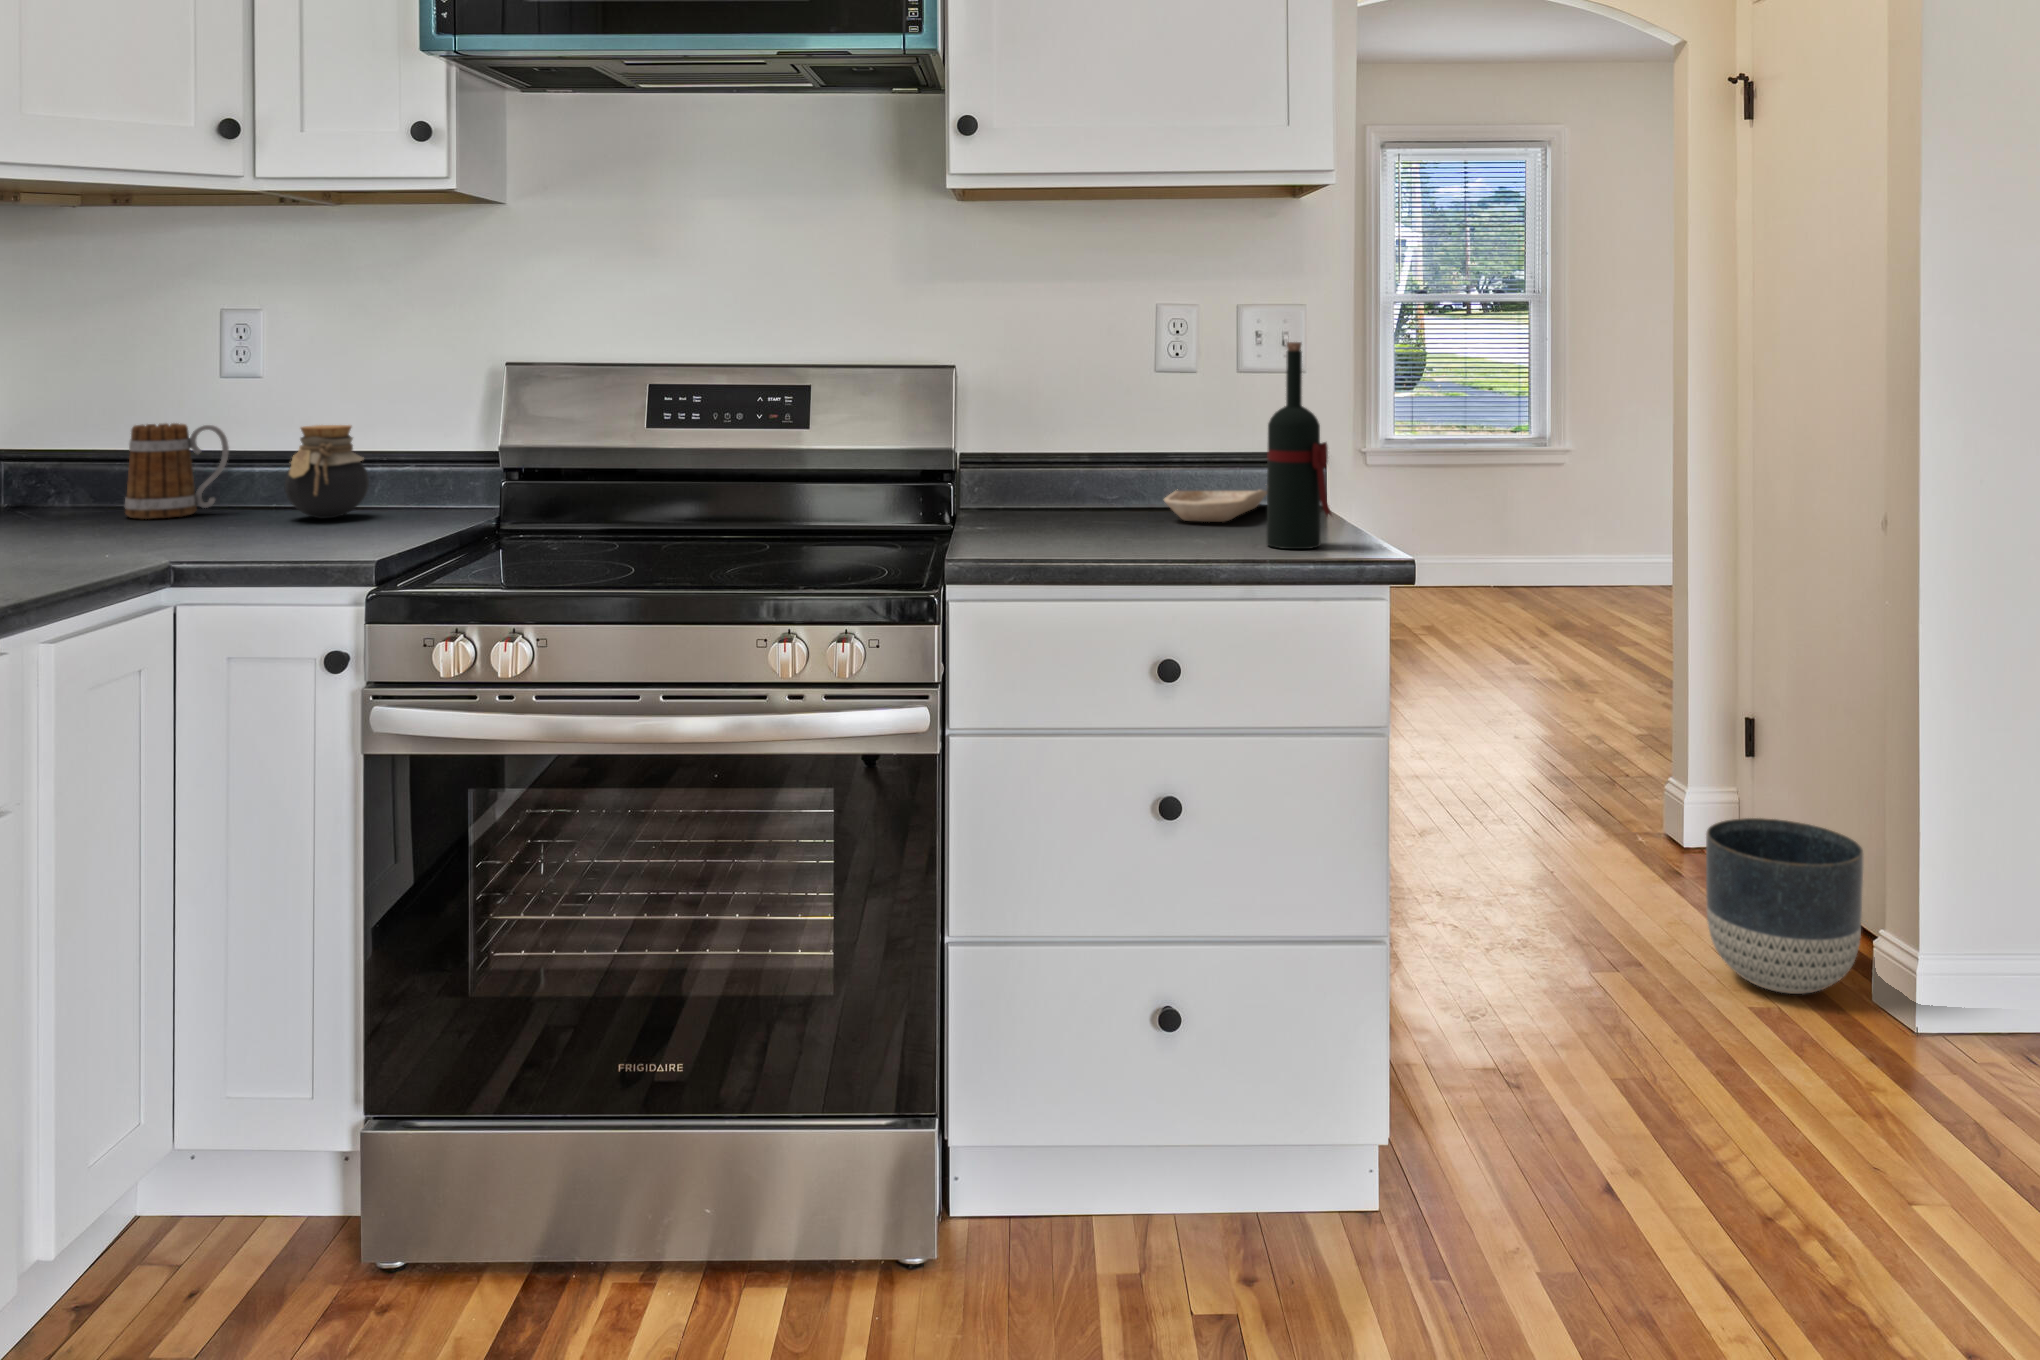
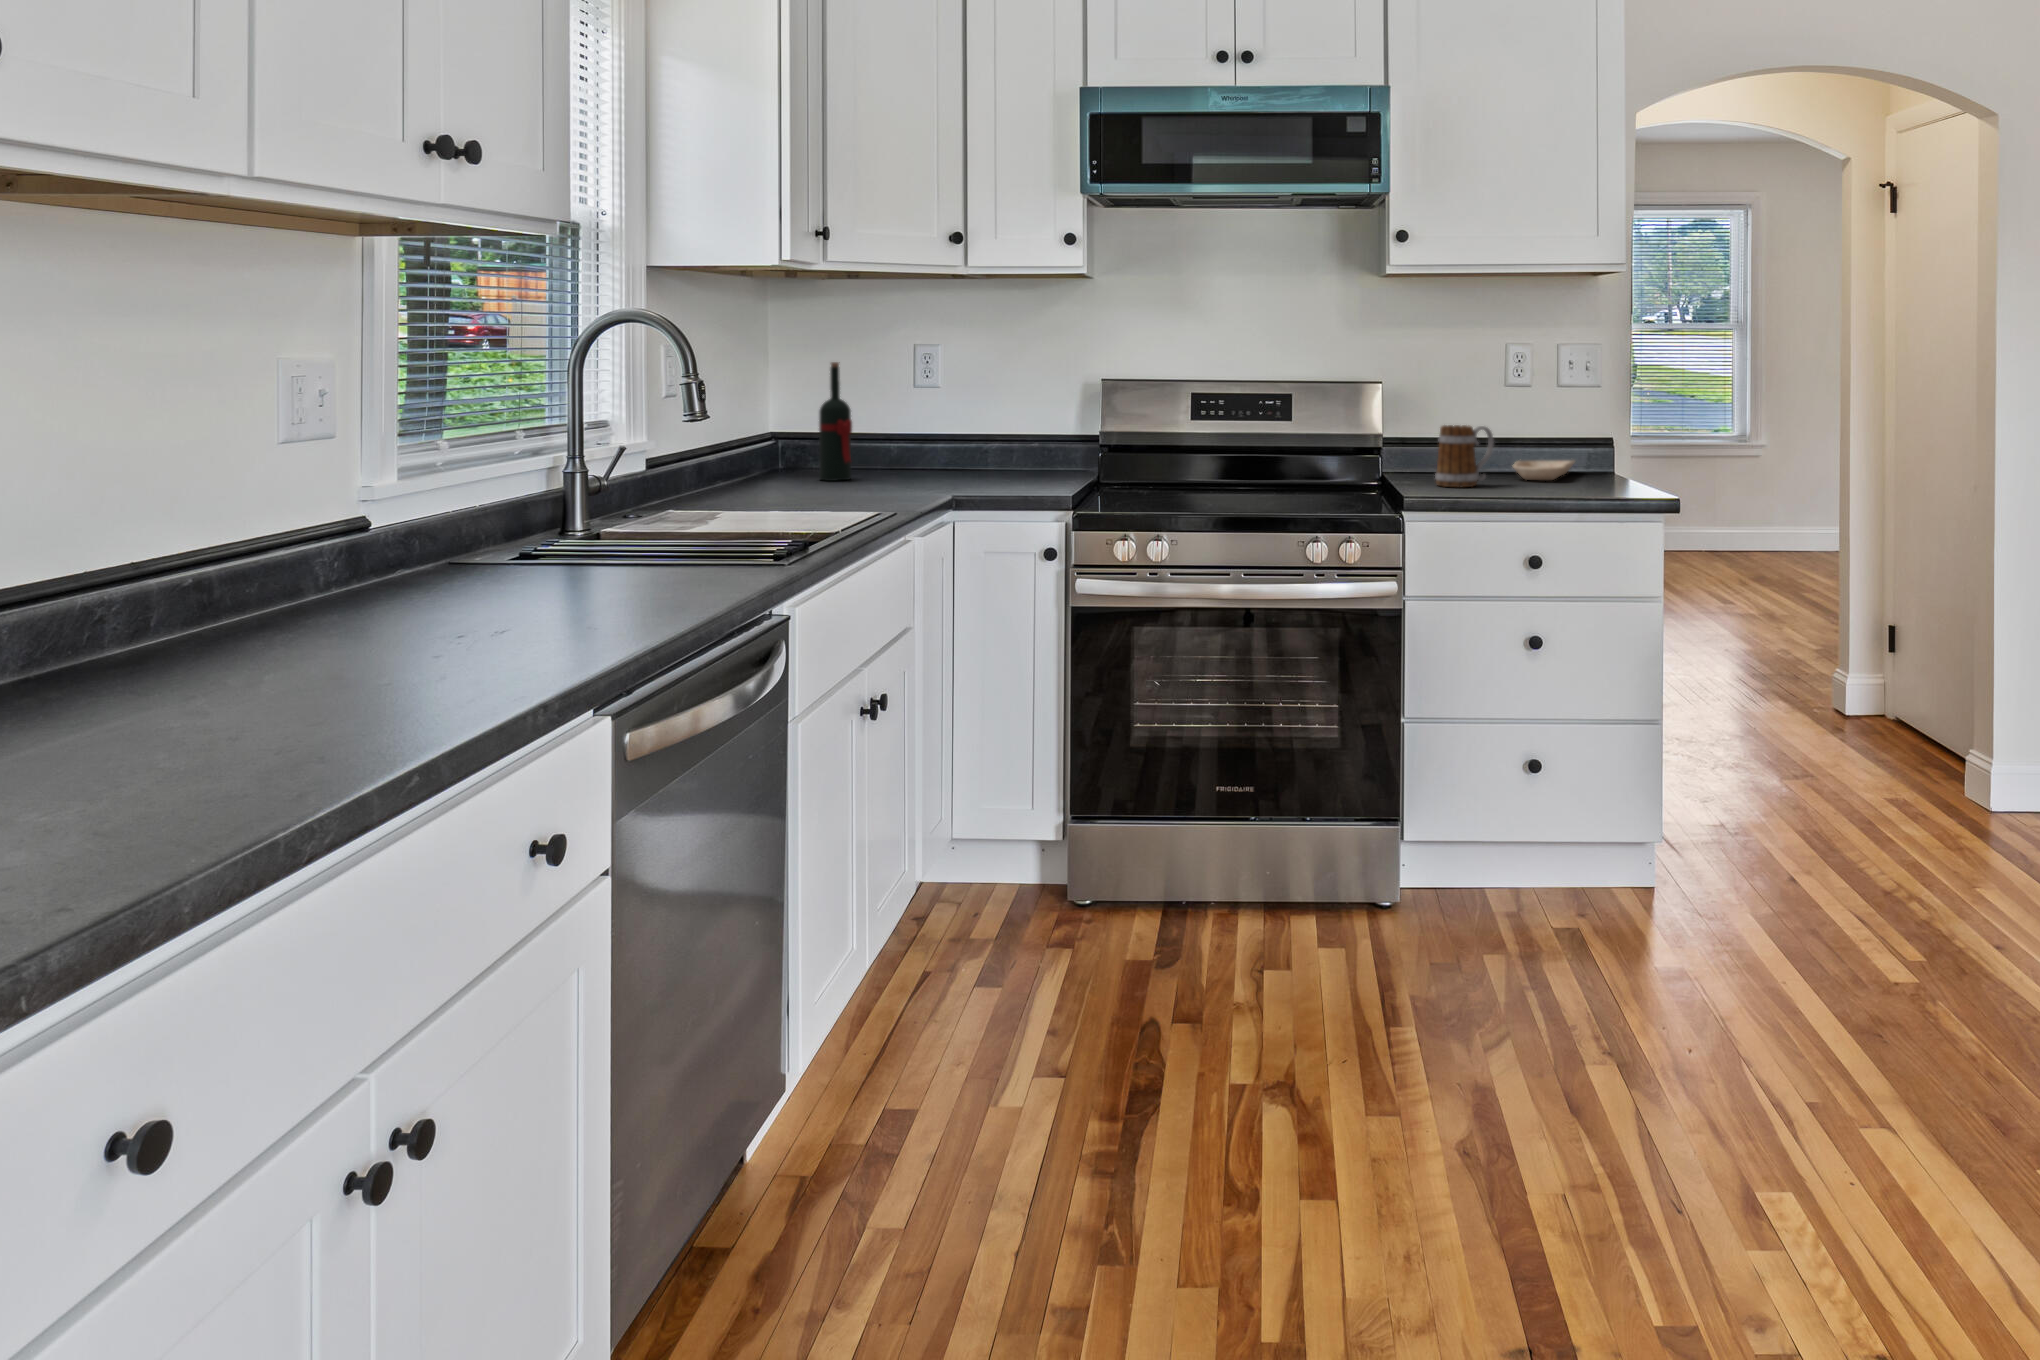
wine bottle: present [1267,342,1332,549] -> present [819,362,852,481]
mug: present [125,423,229,519] -> present [1435,425,1494,487]
jar: present [285,425,369,518] -> none [968,417,1016,475]
planter: present [1706,818,1864,994] -> none [1857,682,1960,792]

